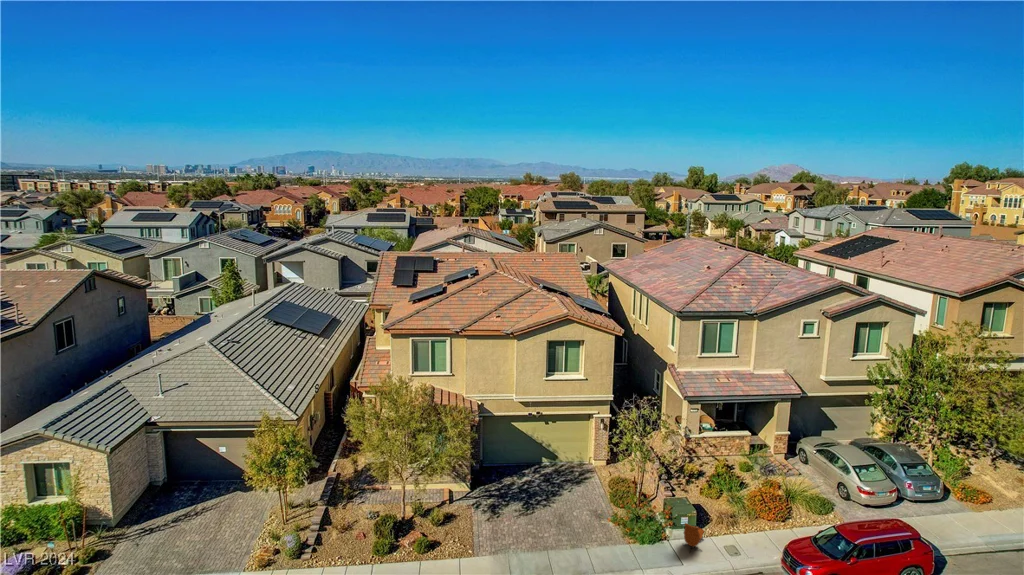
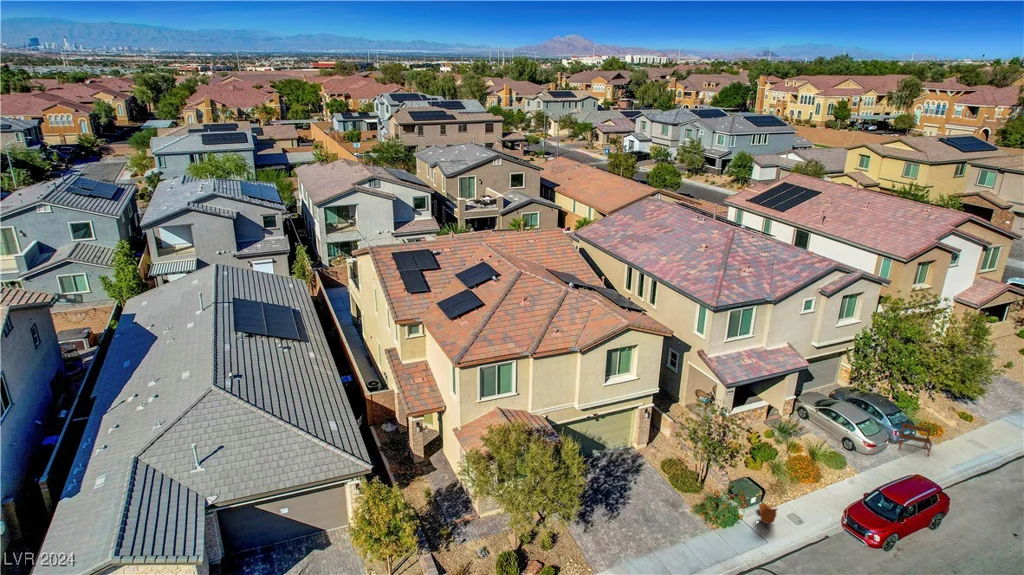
bench: none [913,477,956,522] -> present [898,423,932,456]

